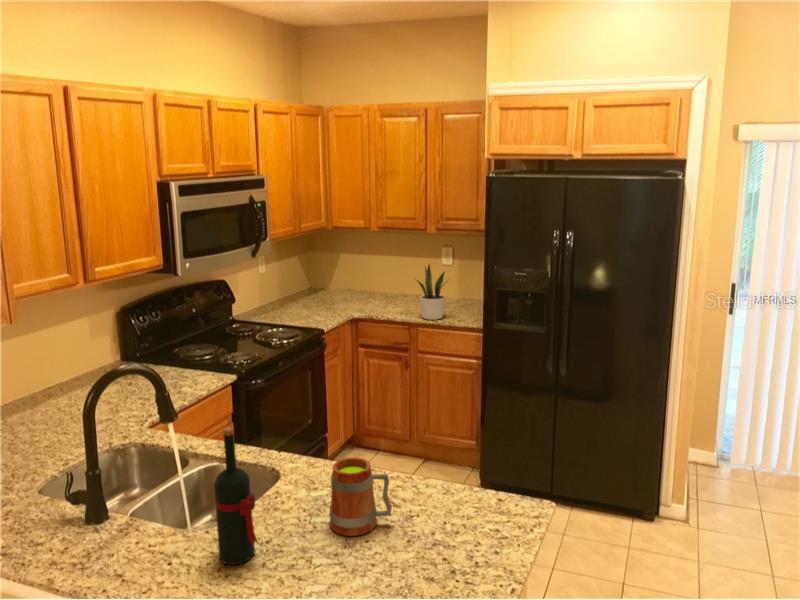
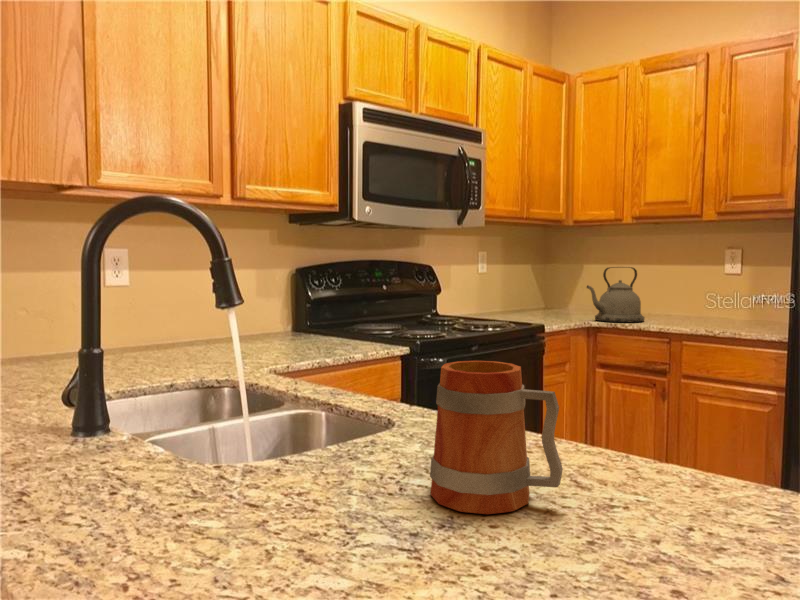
potted plant: present [416,264,448,320] -> none [679,243,741,328]
kettle: none [350,273,391,317] -> present [587,267,644,322]
wine bottle: present [214,427,258,565] -> none [201,236,272,511]

